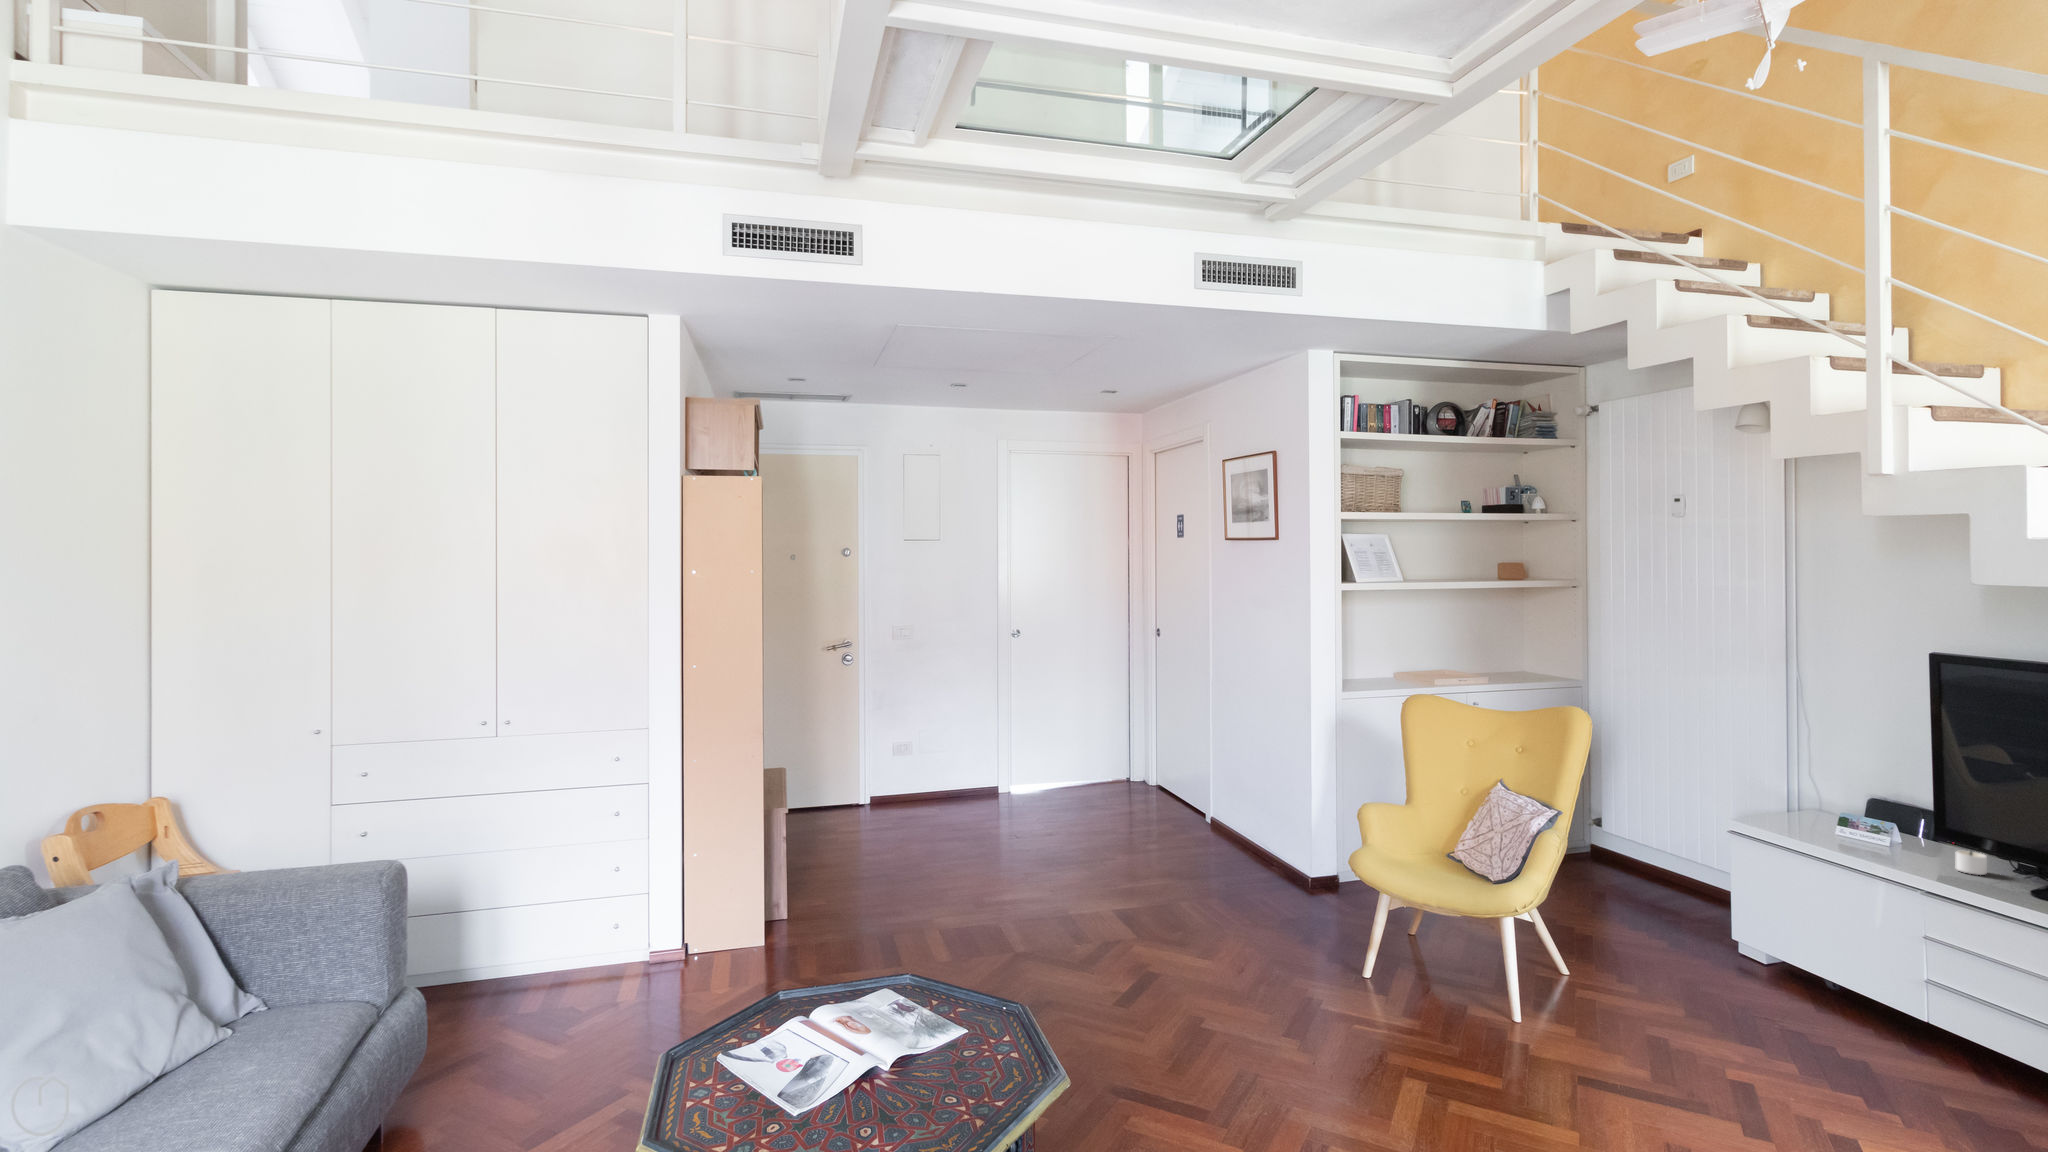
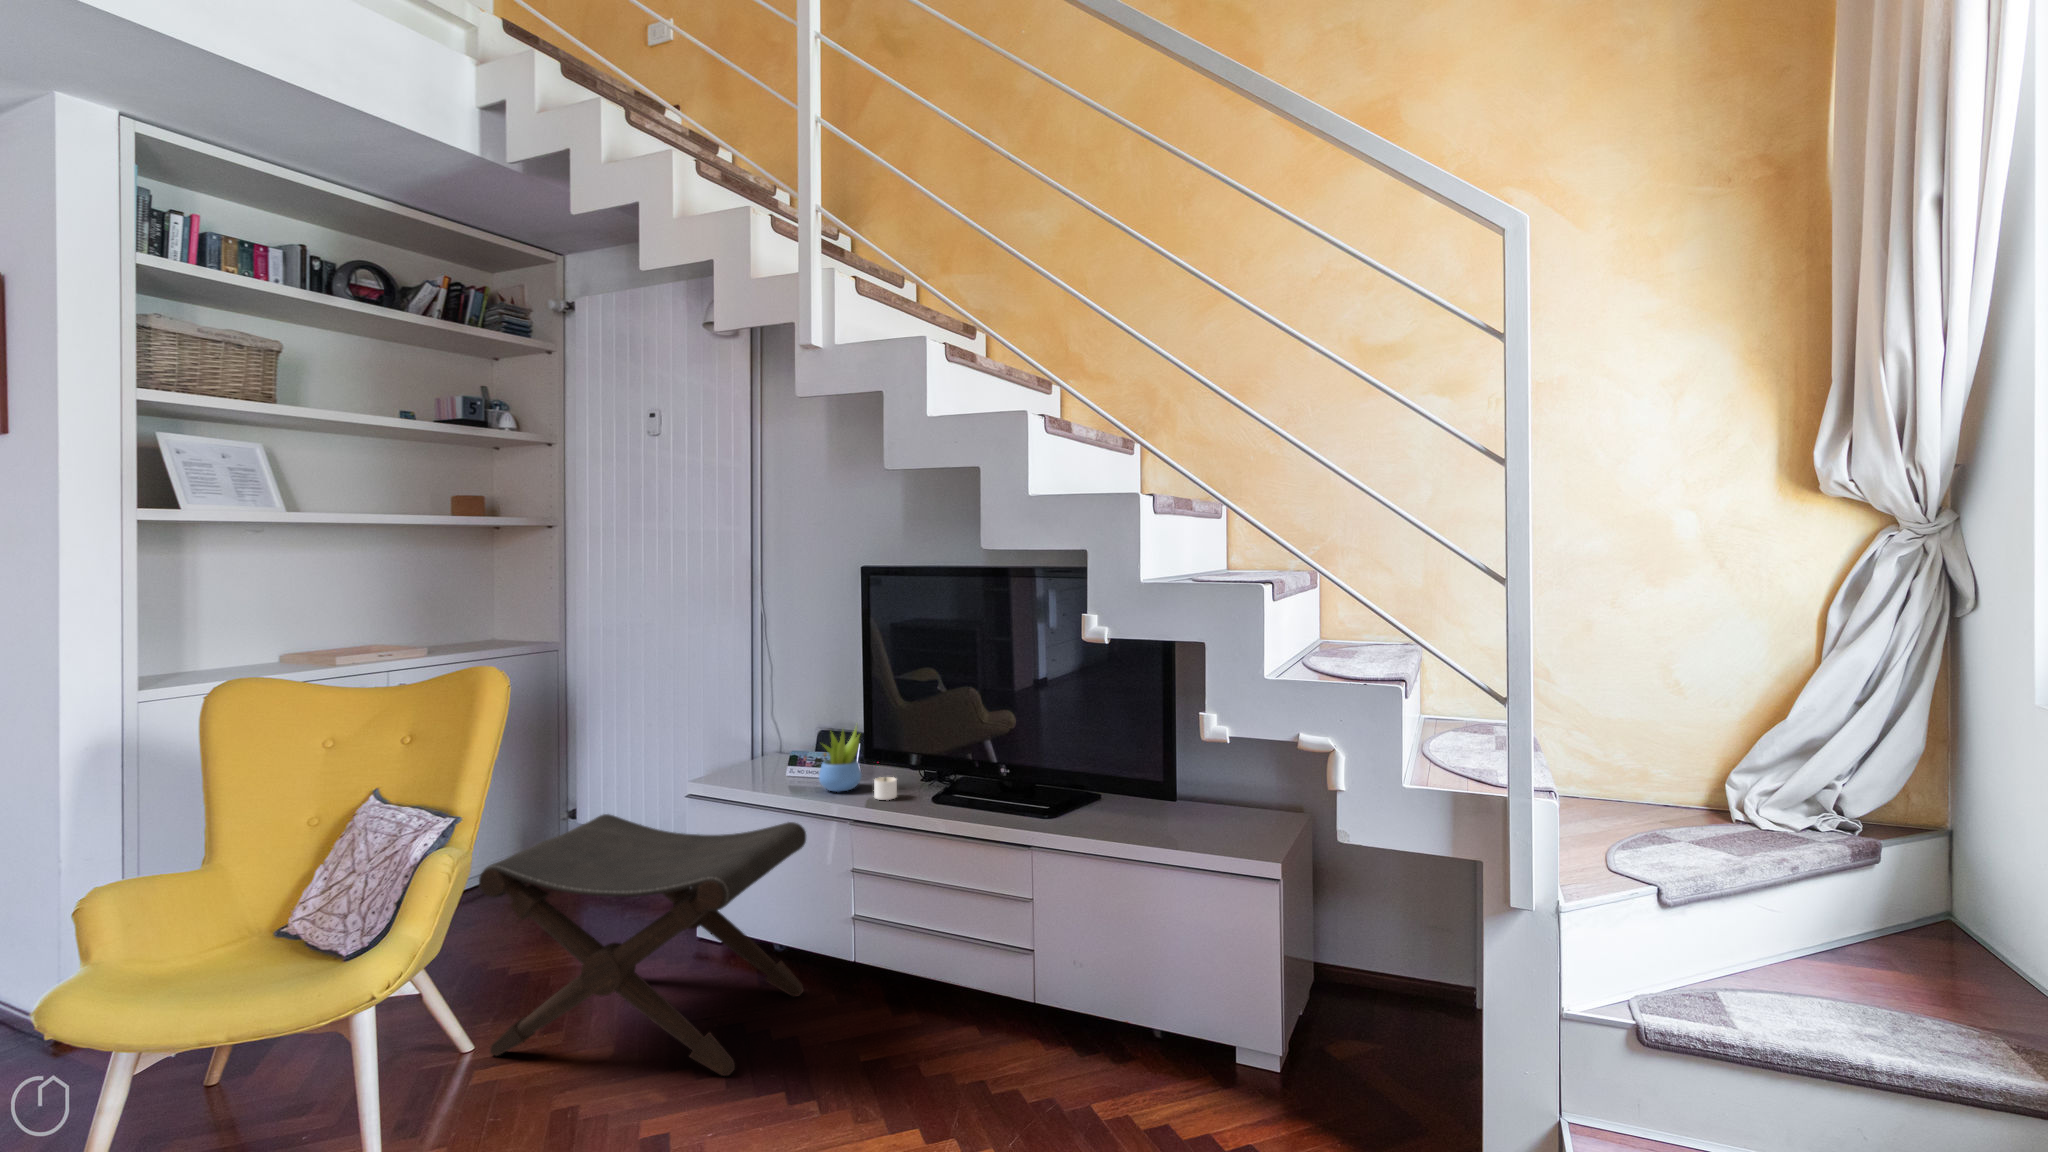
succulent plant: none [1880,793,1937,857] -> present [819,727,861,792]
footstool: none [1571,830,1873,1070] -> present [479,814,806,1076]

